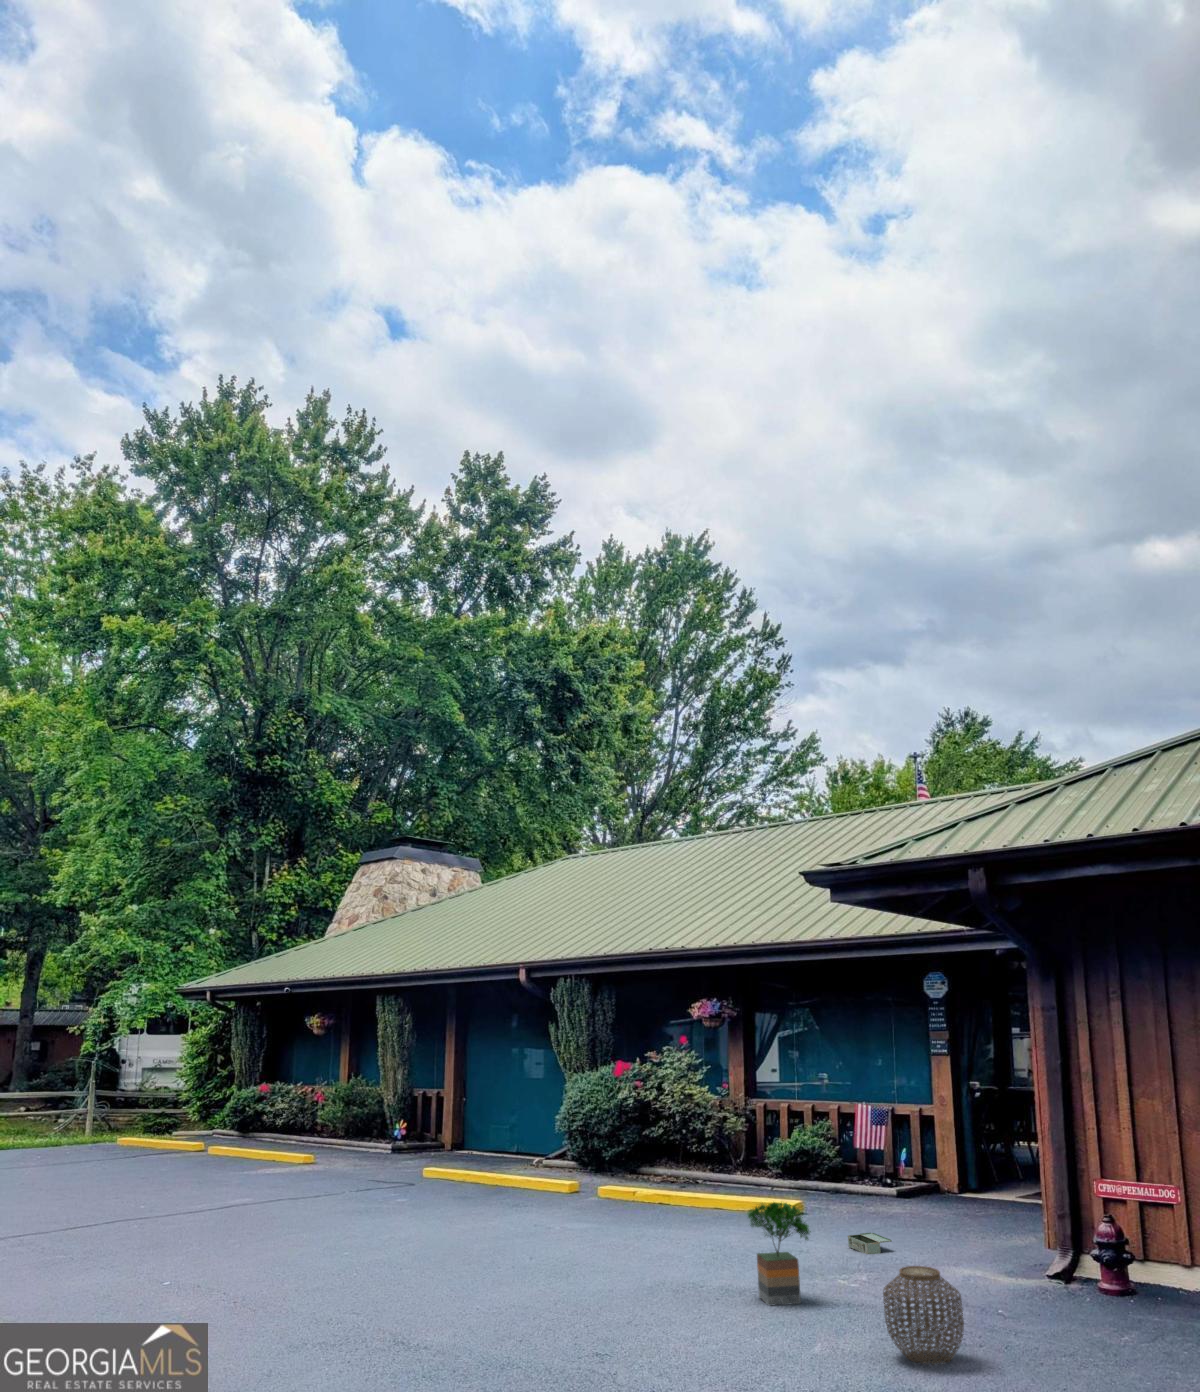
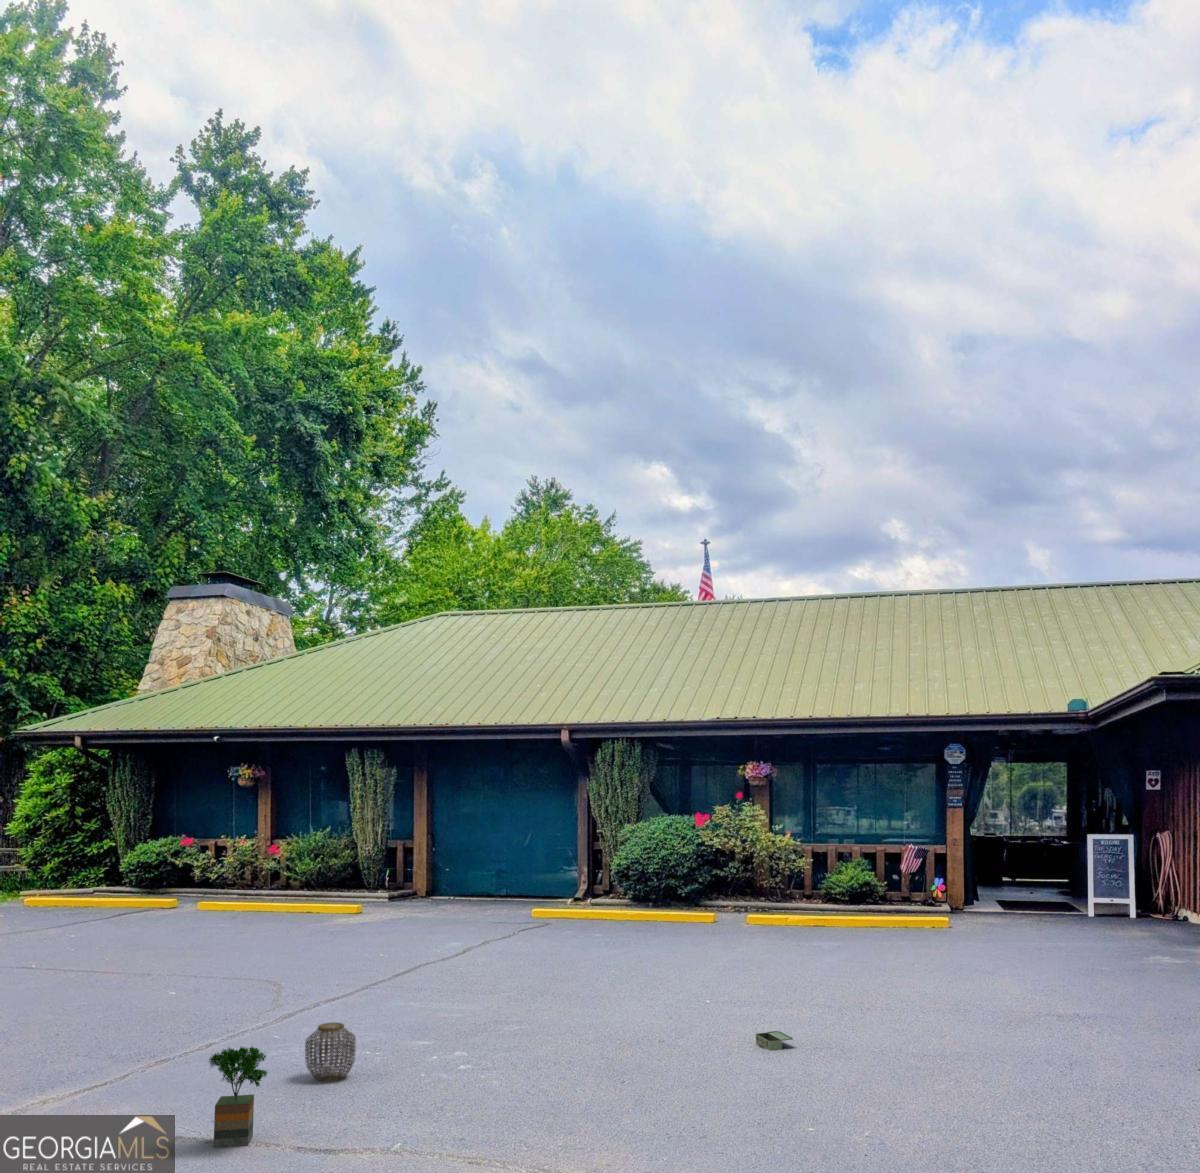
potted tree: present [748,1202,810,1306] -> present [209,1047,267,1148]
woven basket: present [883,1266,964,1365] -> present [305,1023,355,1082]

